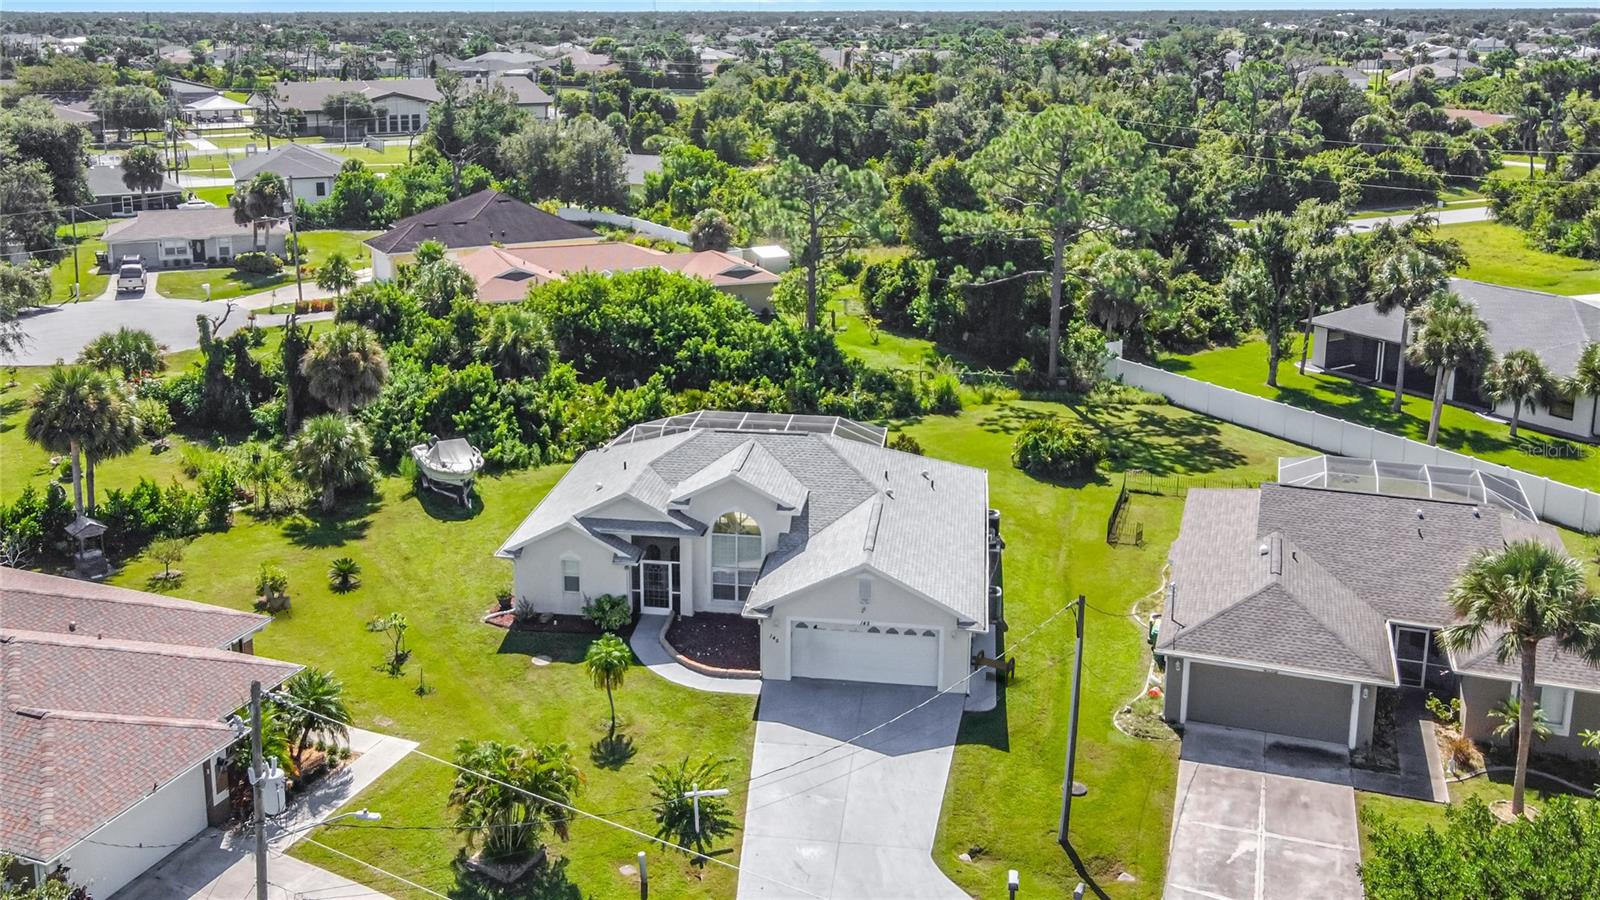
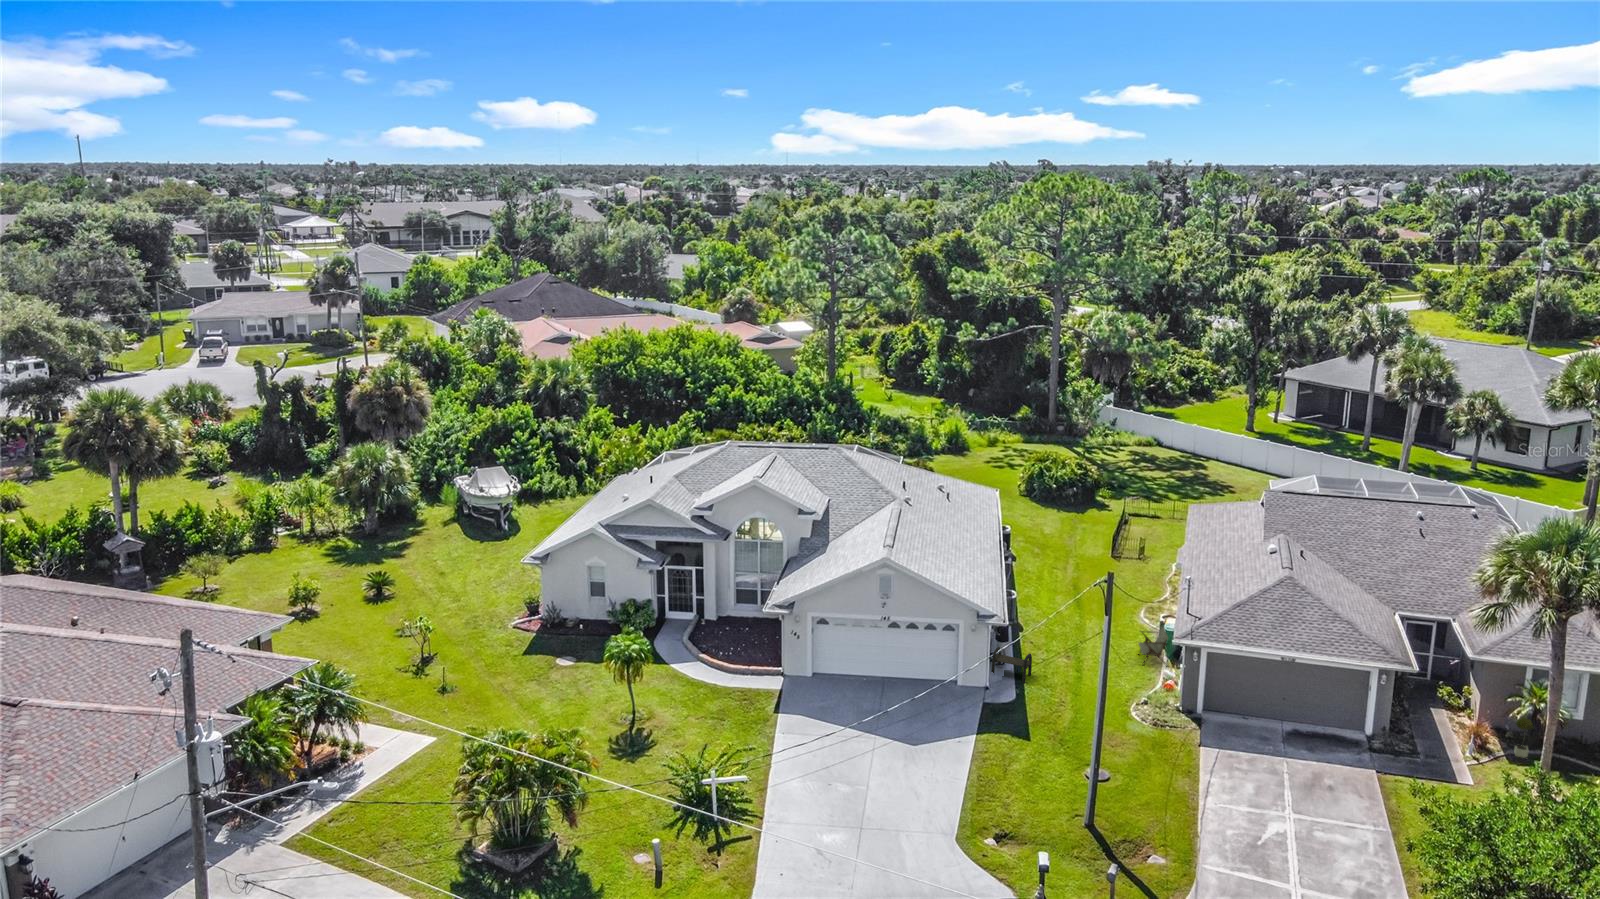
lounge chair: present [264,584,291,616] -> present [1139,627,1169,667]
potted tree: none [1480,729,1500,770] -> present [1514,717,1534,758]

